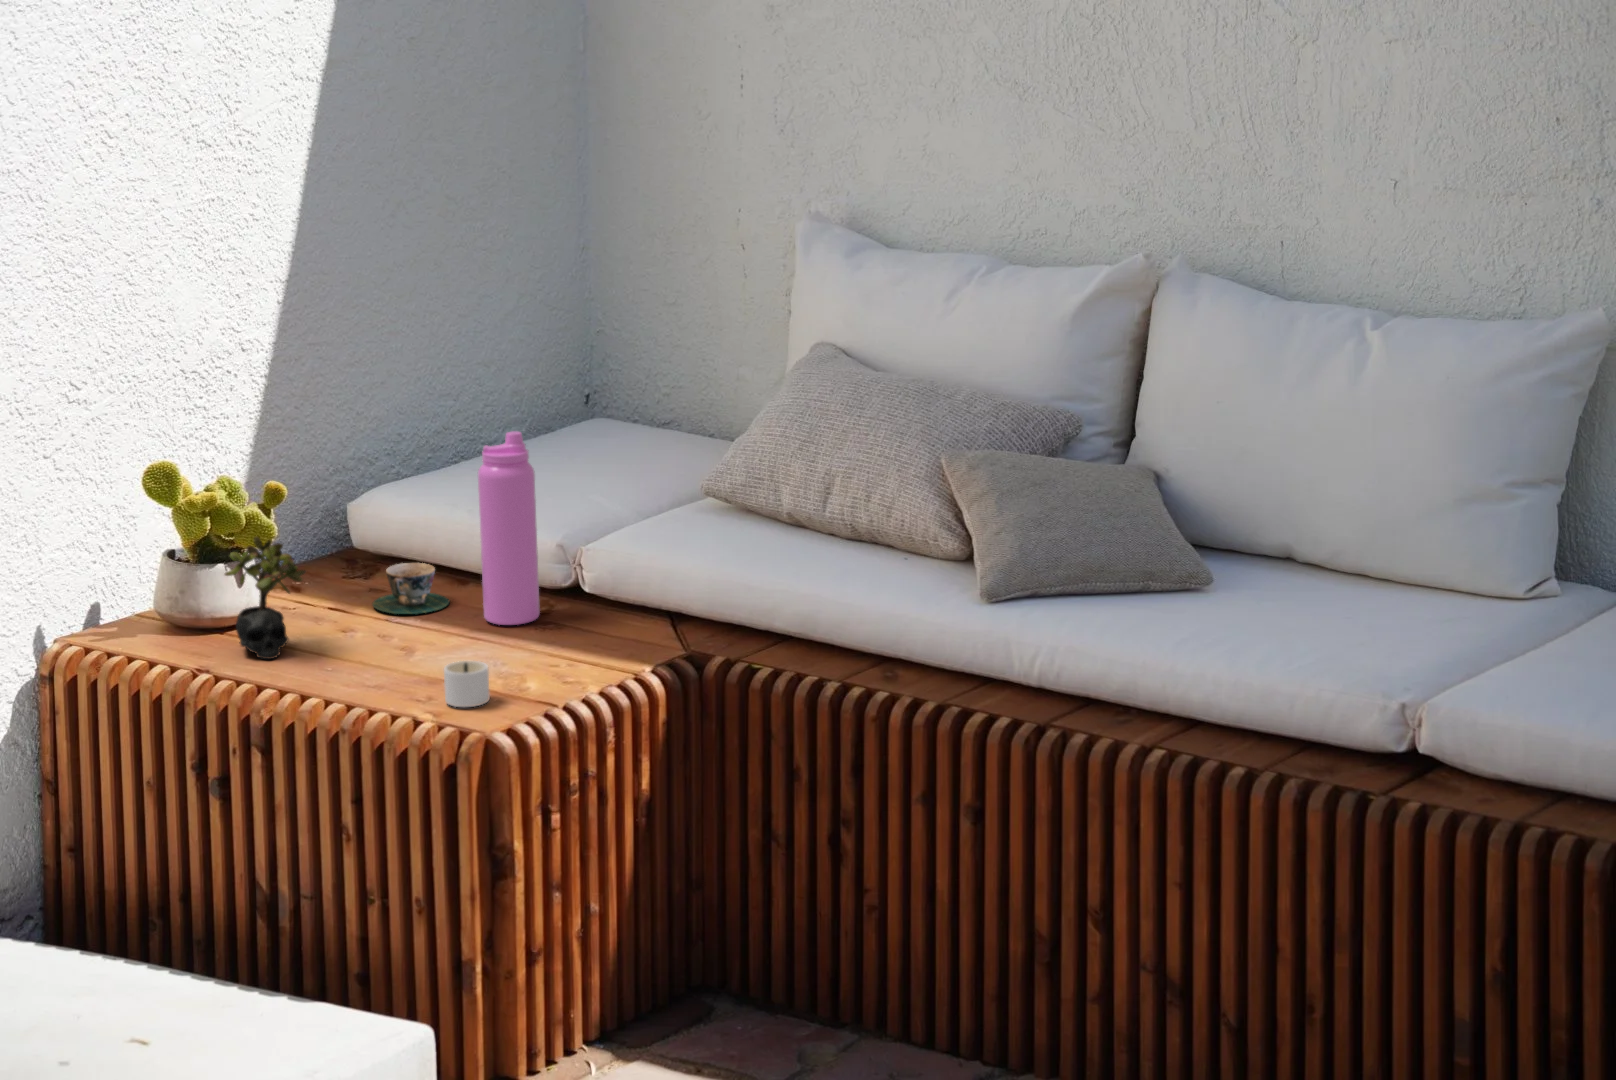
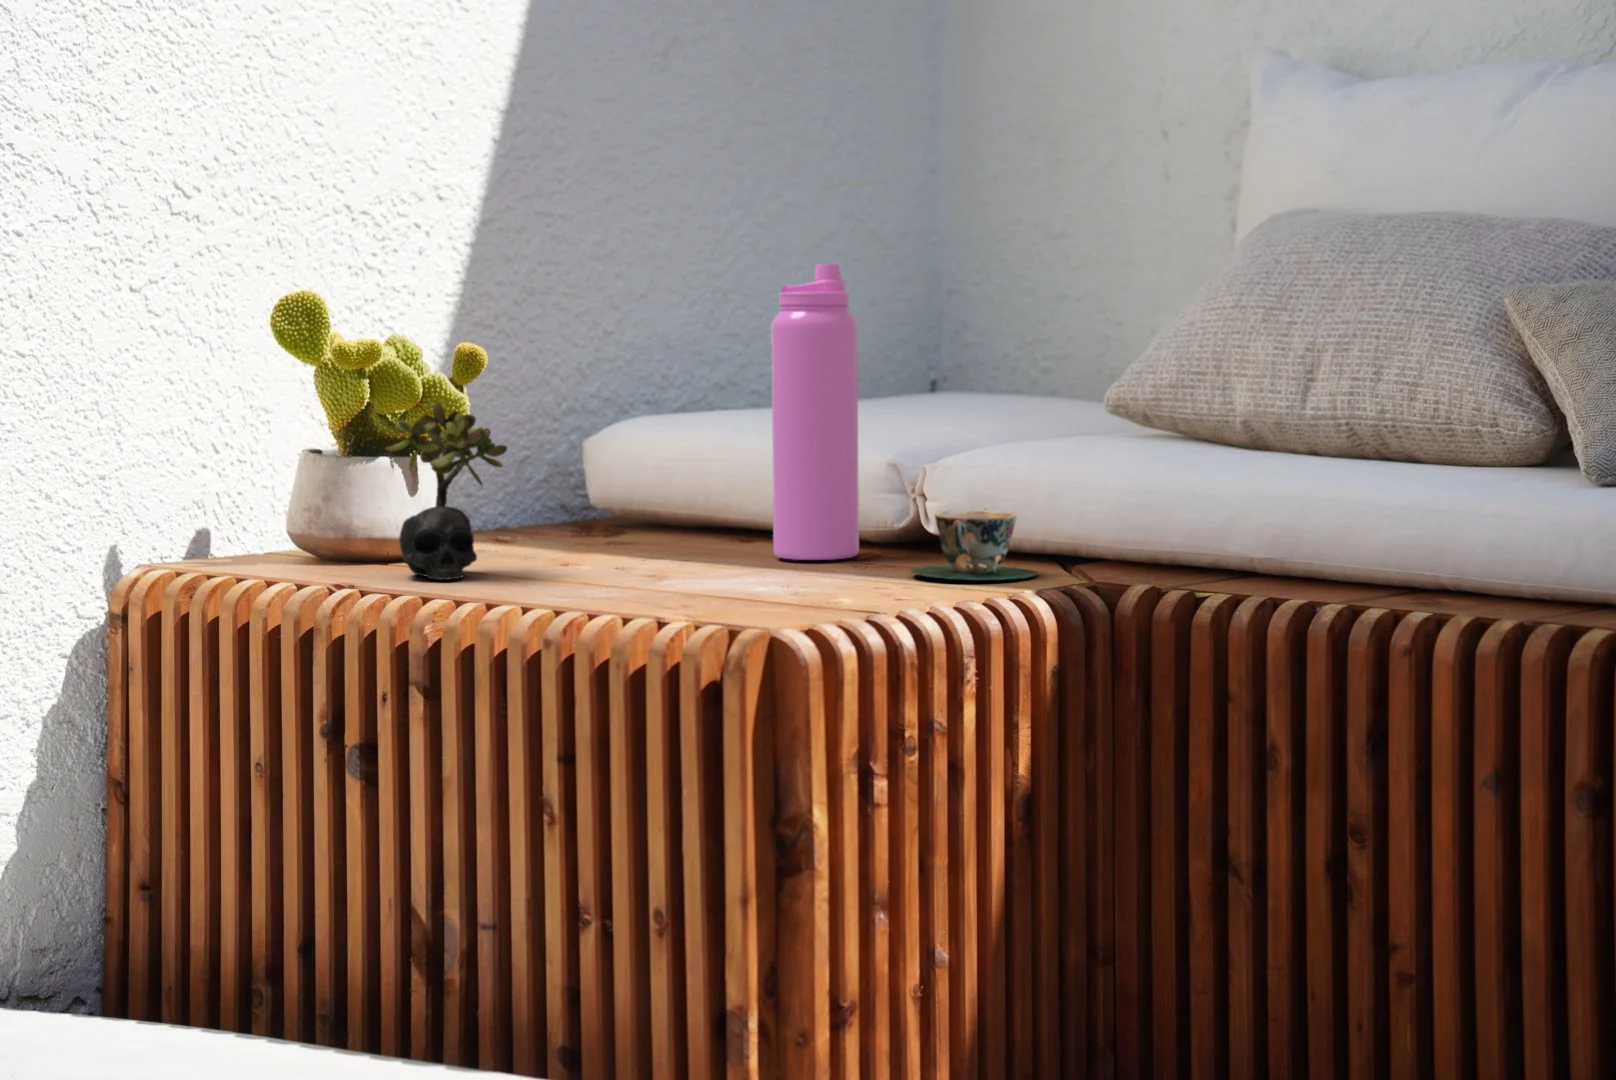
teacup: present [372,563,449,614] -> present [911,510,1038,580]
candle: present [444,661,490,707] -> none [710,542,805,610]

